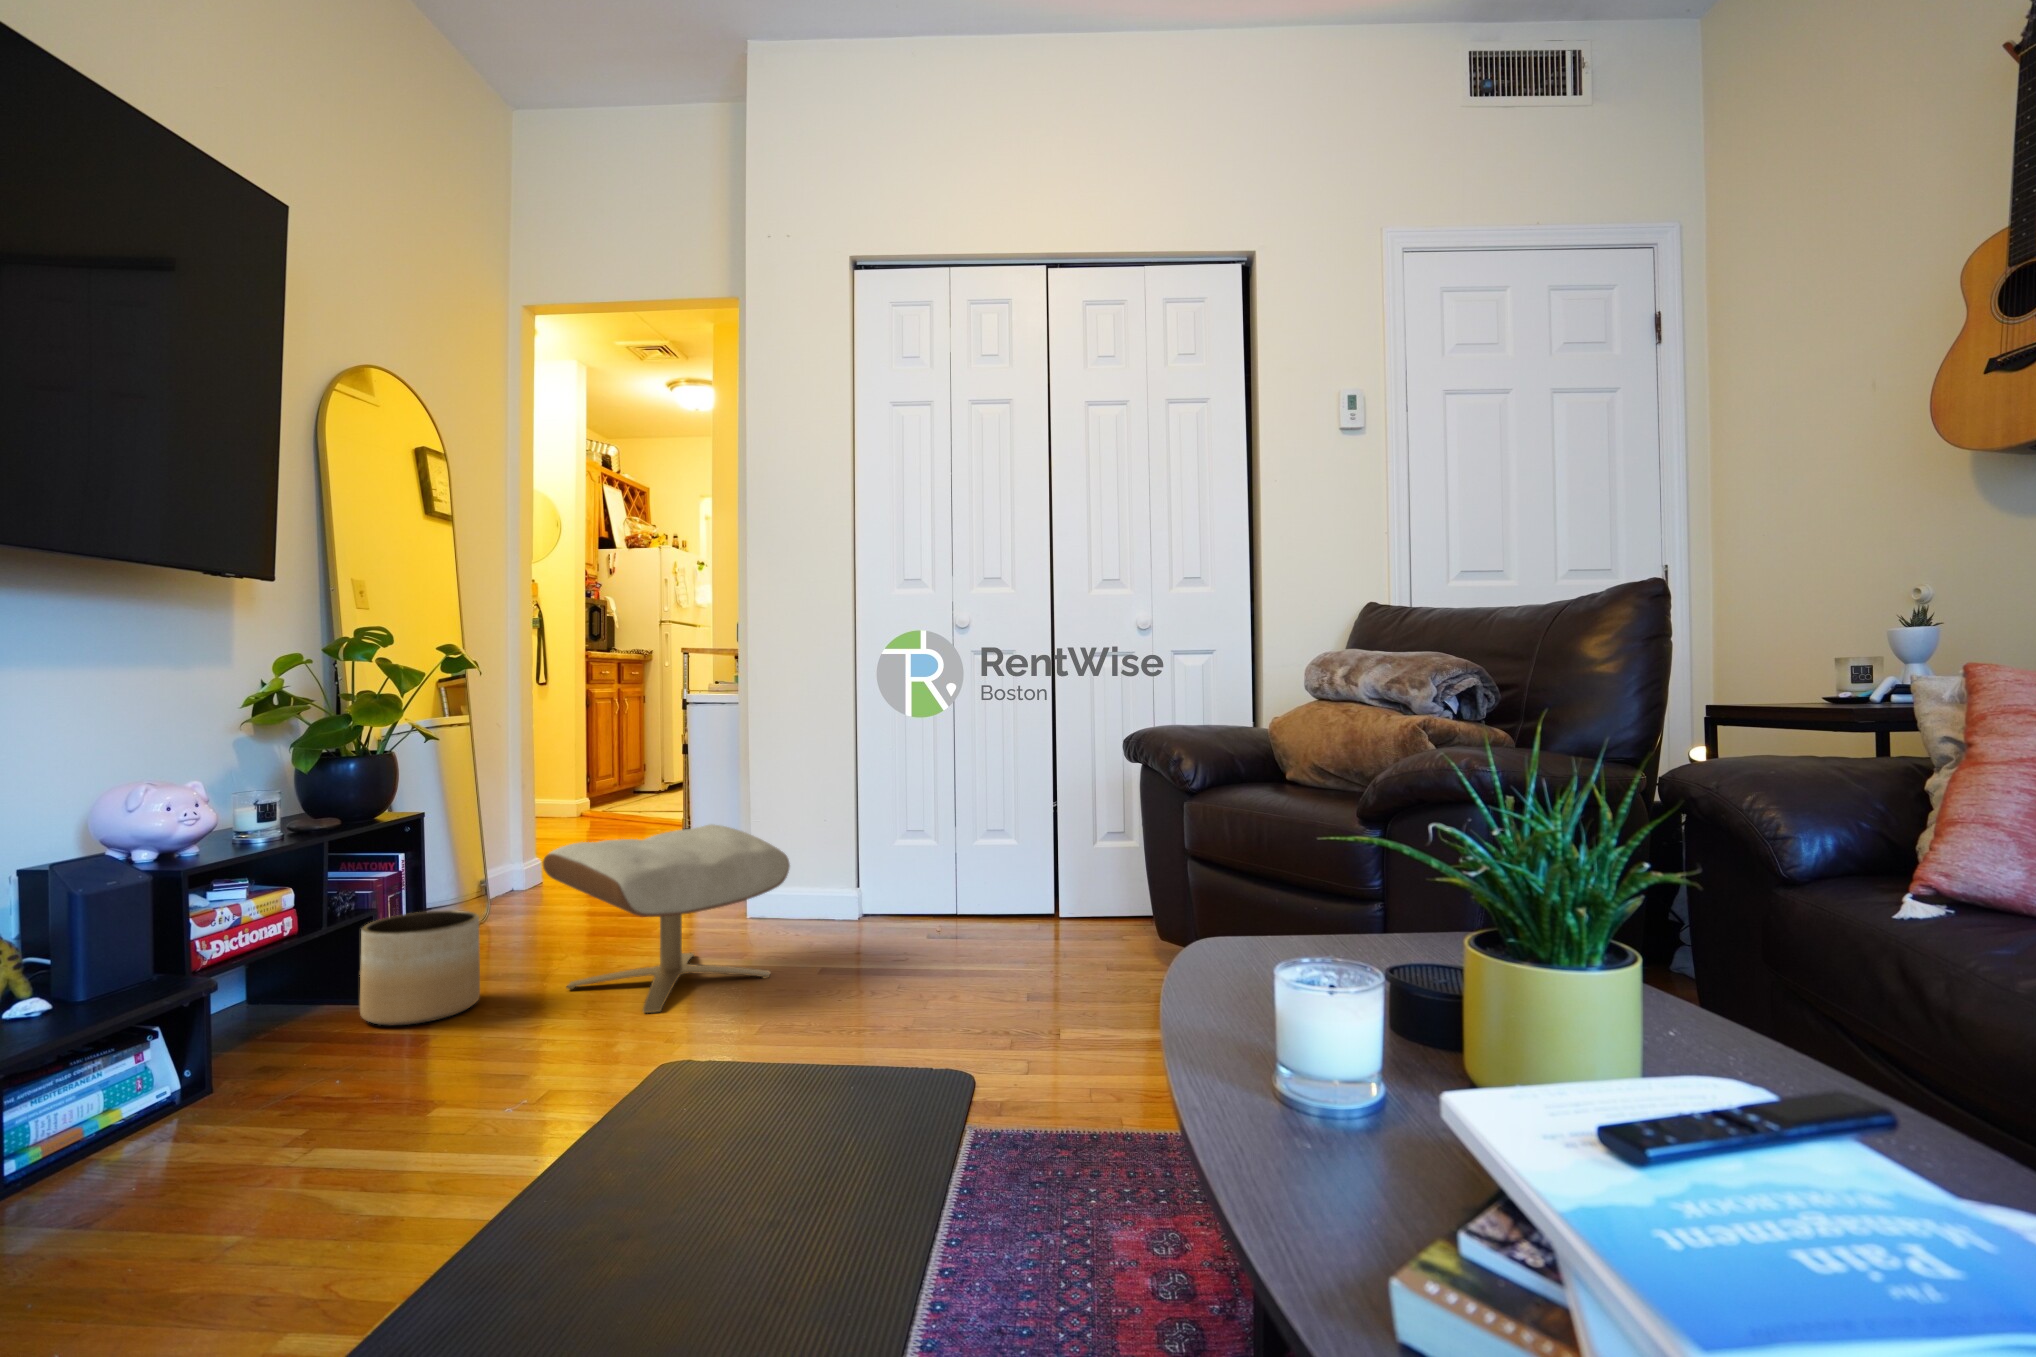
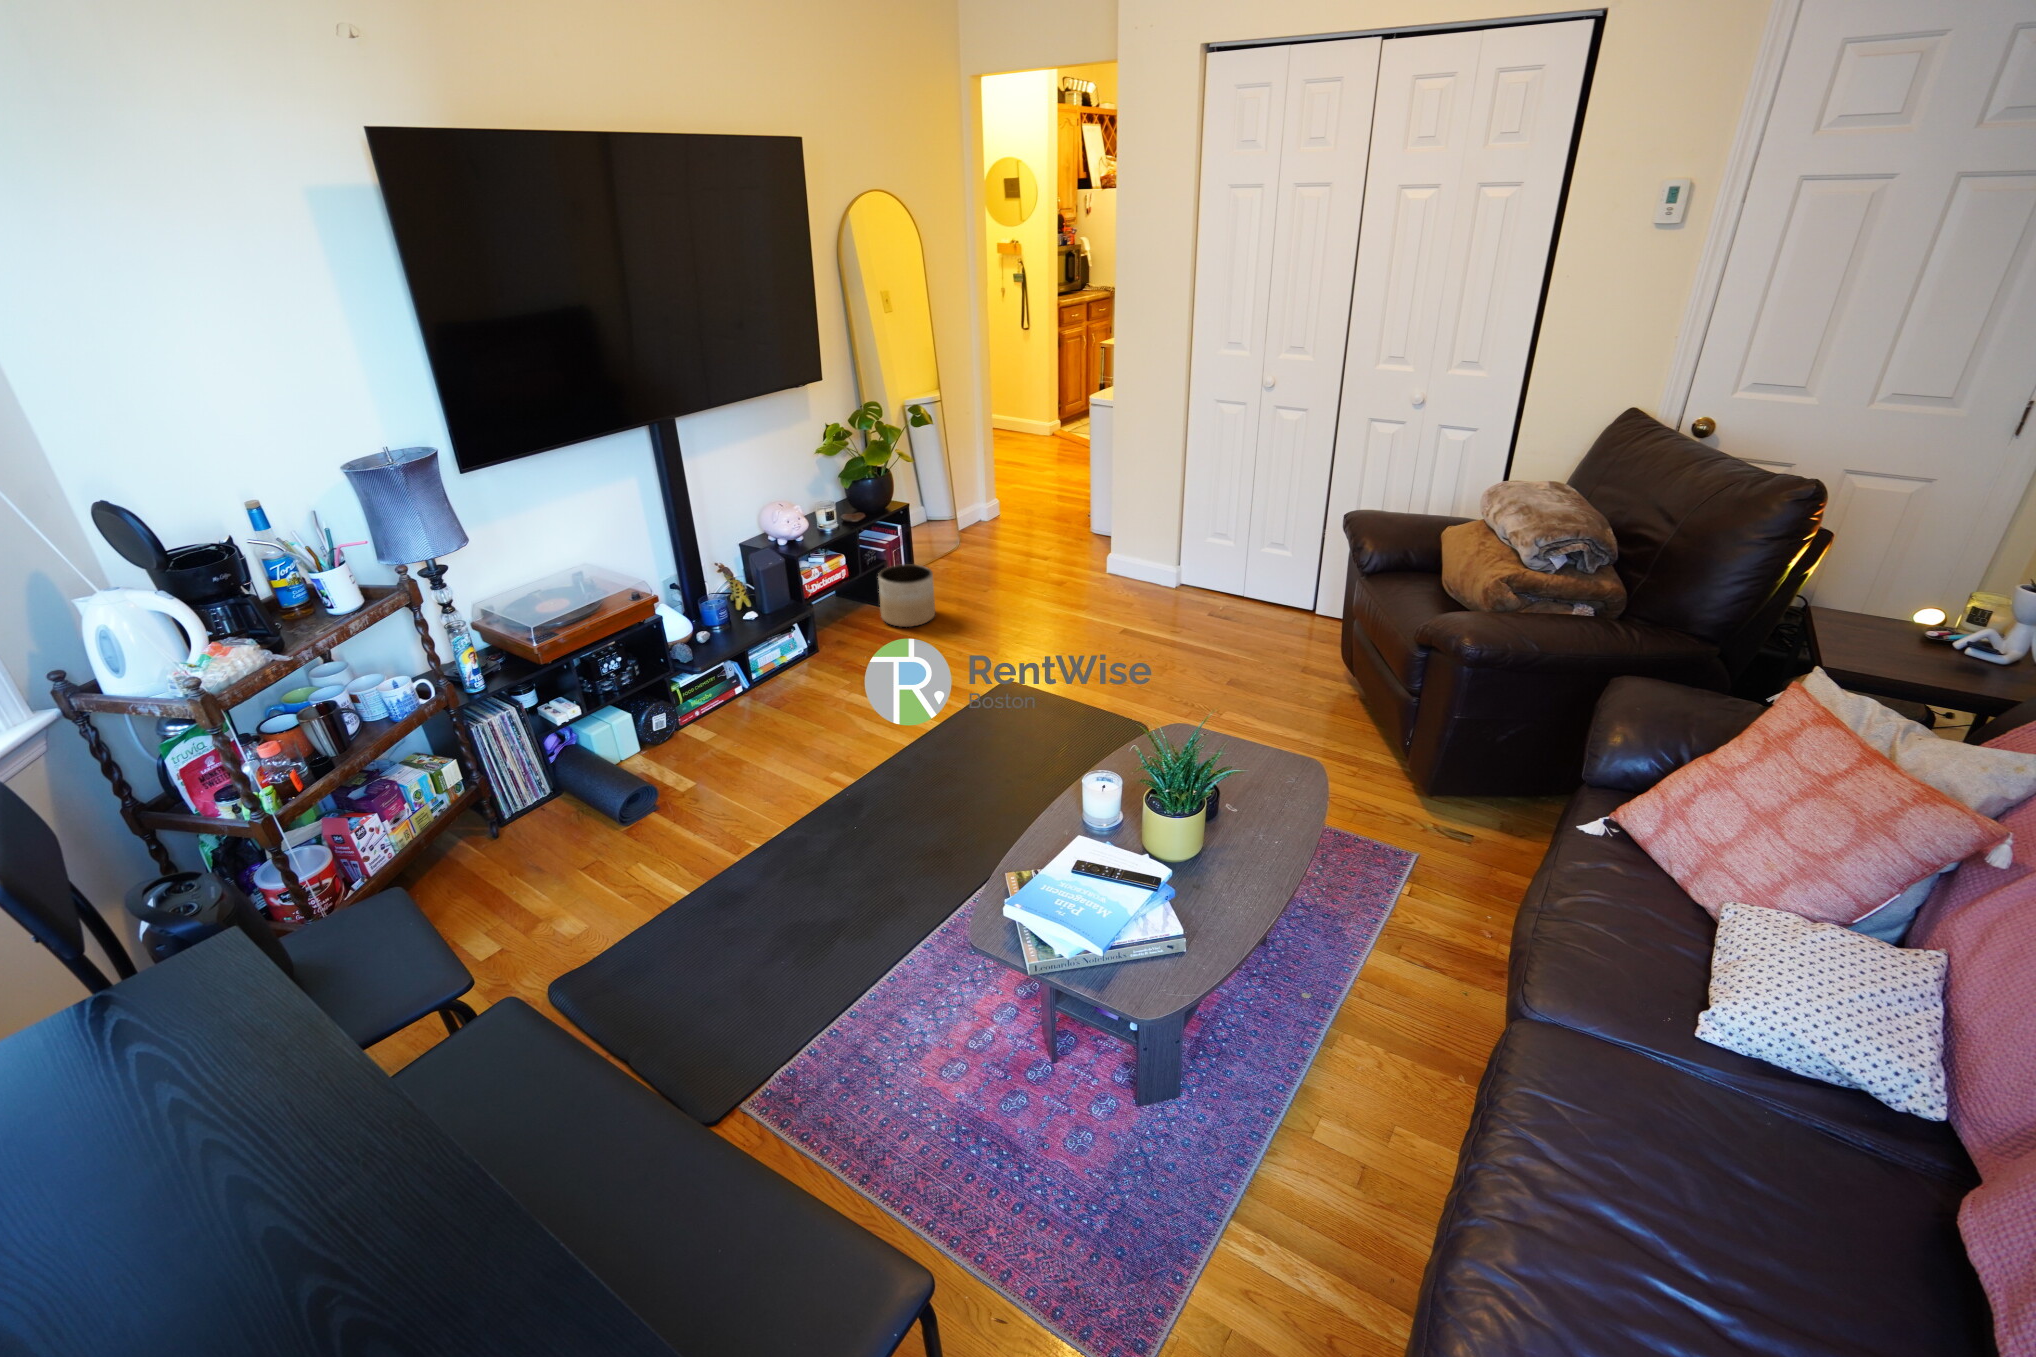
ottoman: present [543,824,790,1013] -> none [962,530,1101,648]

